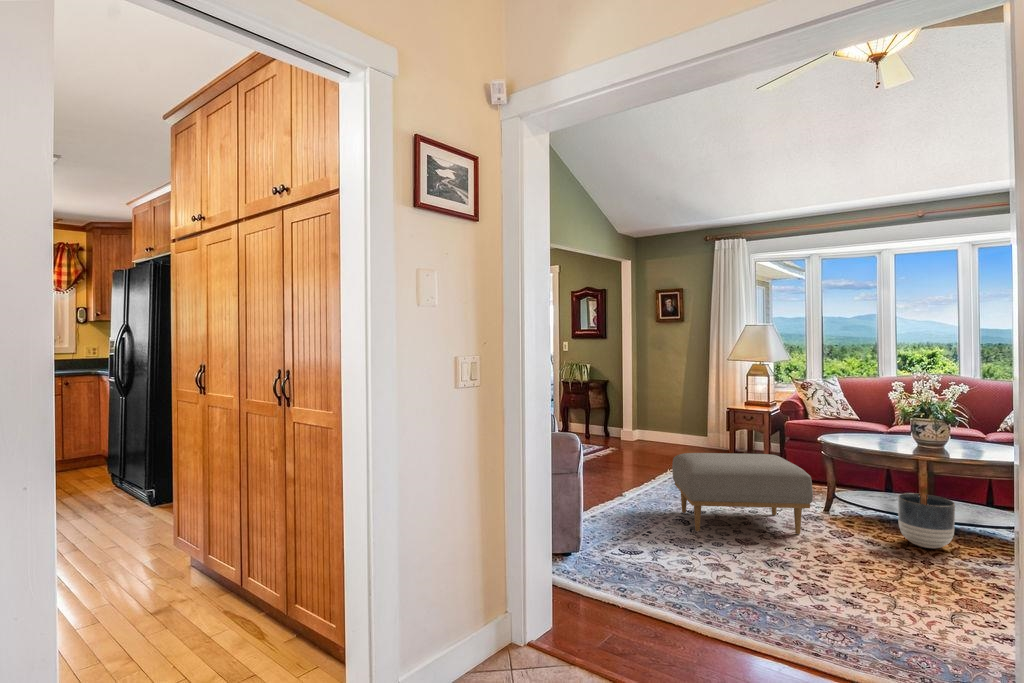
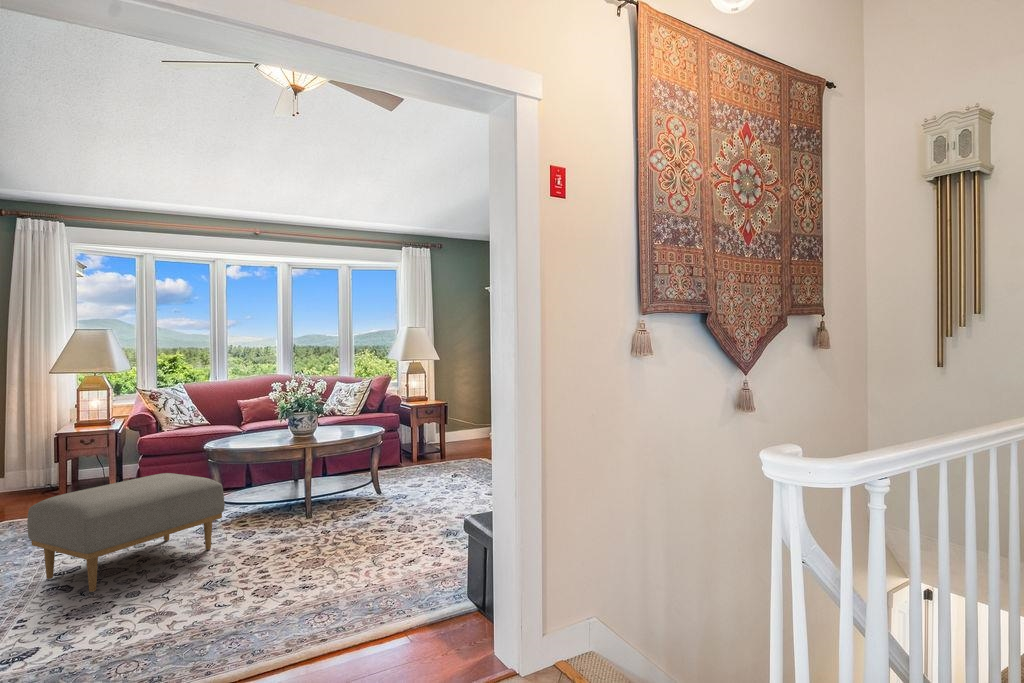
planter: present [898,493,955,548] -> none [291,475,333,521]

